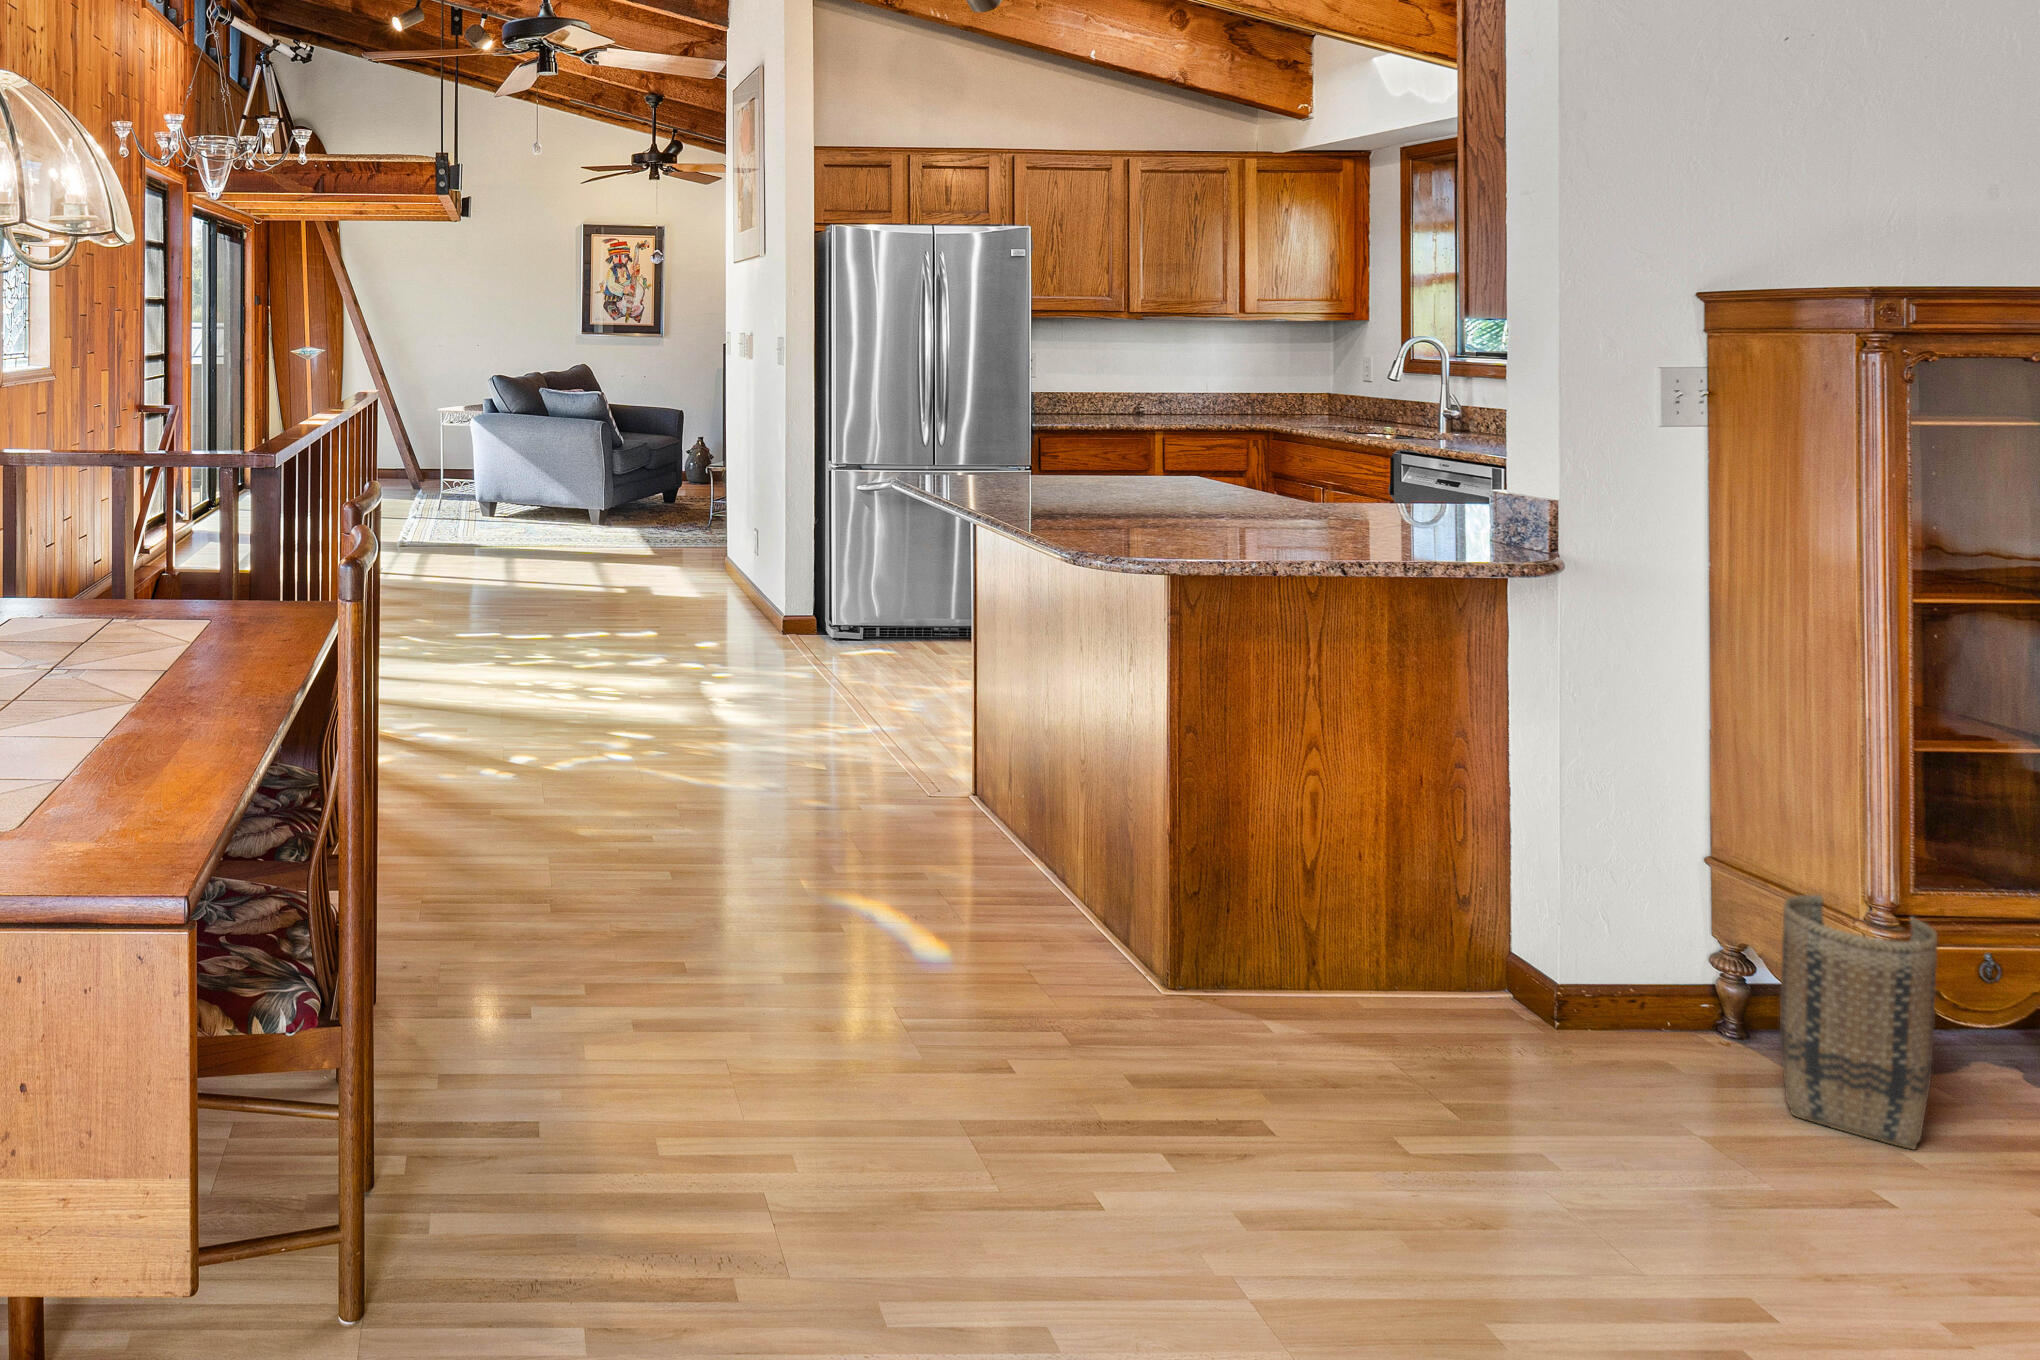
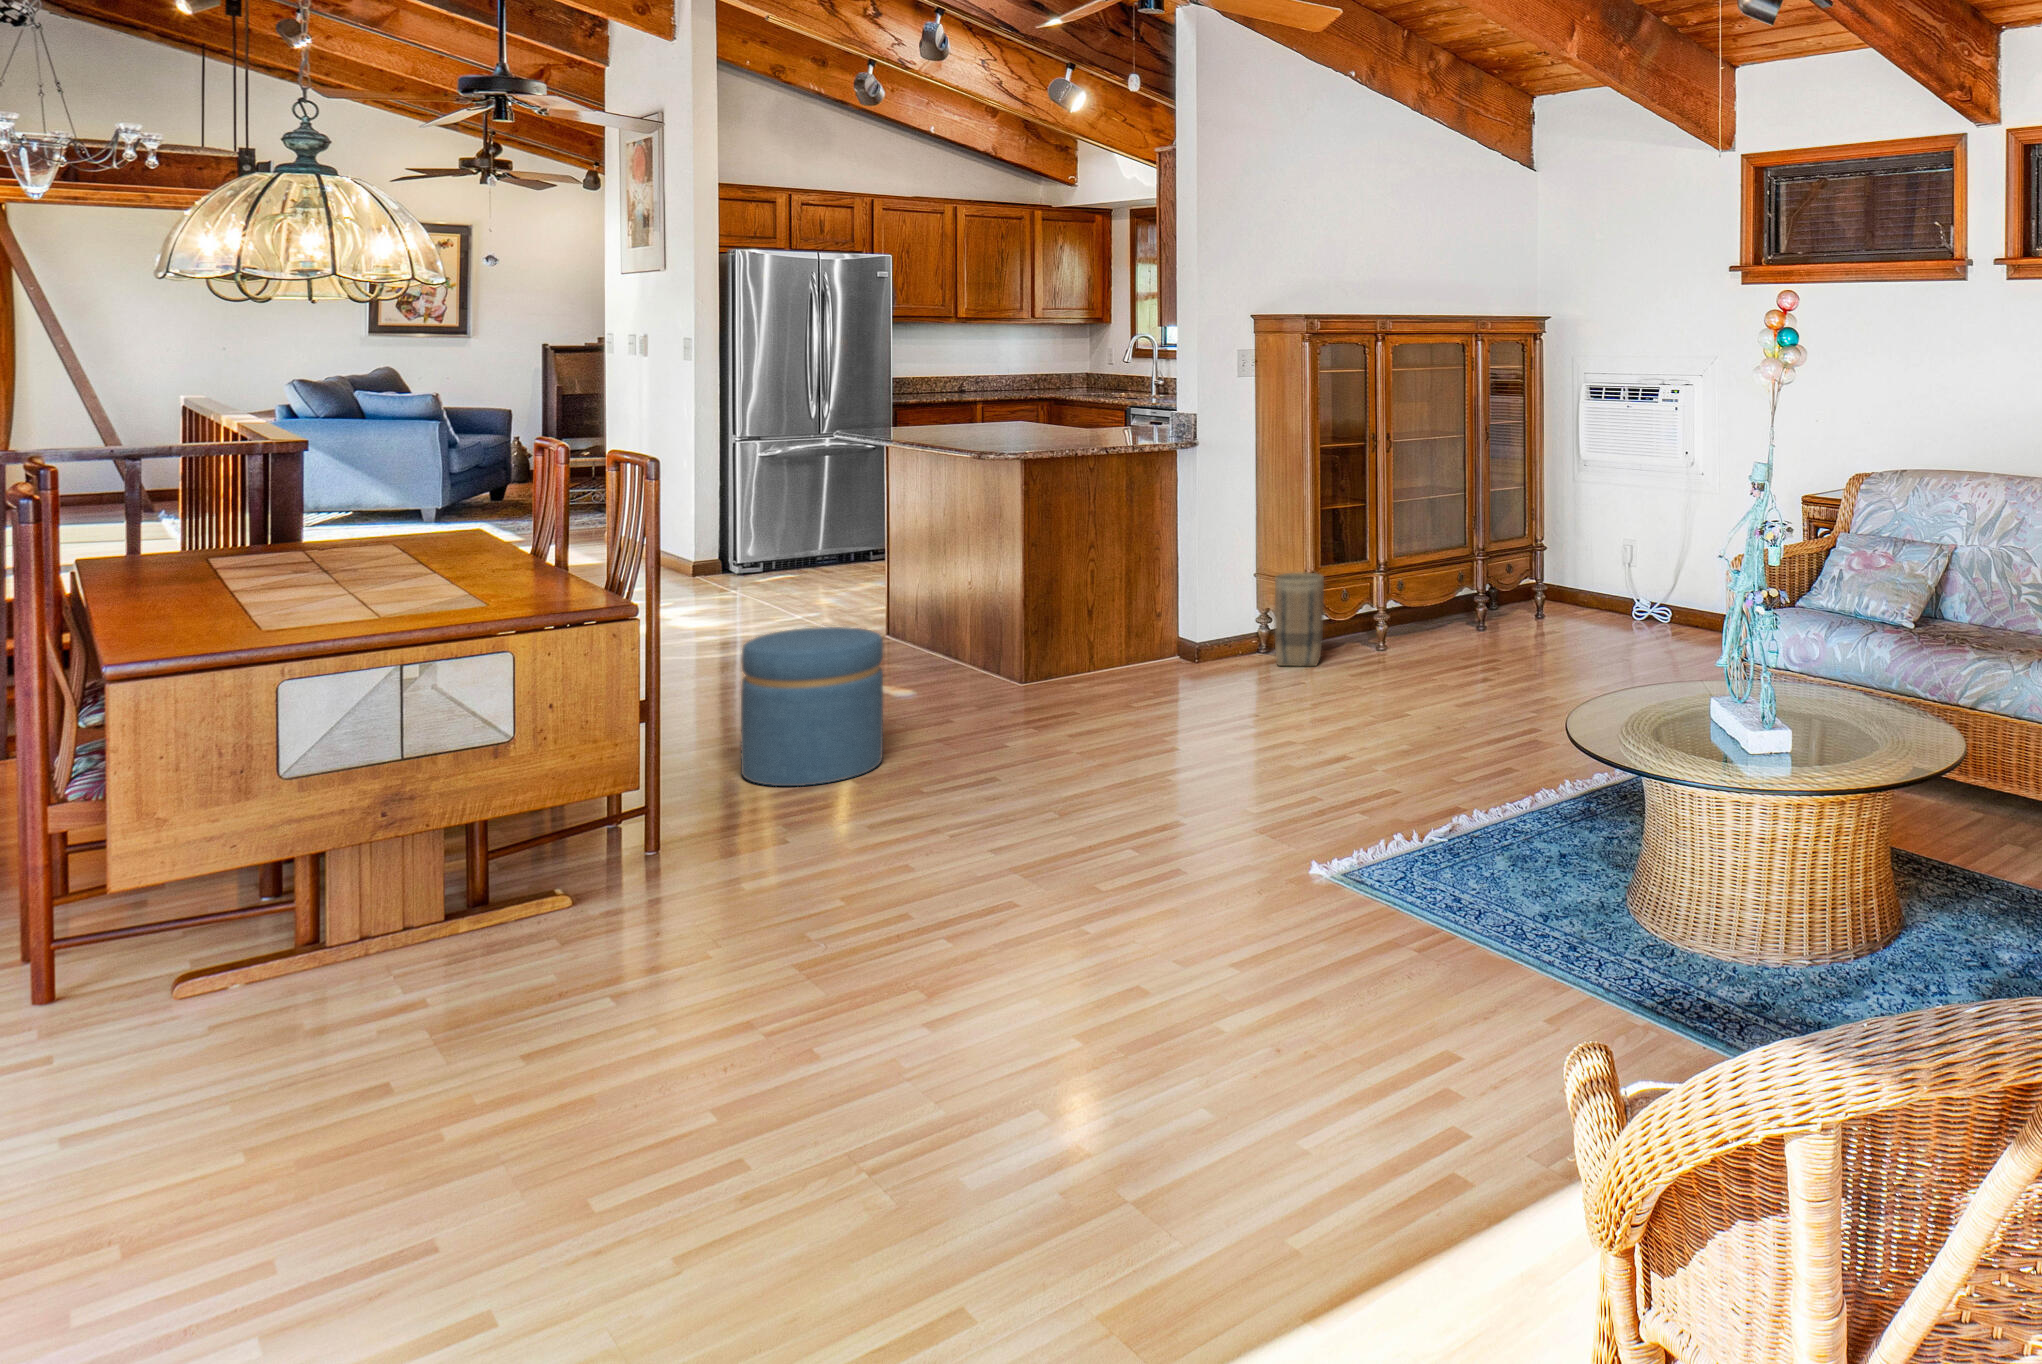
ottoman: none [619,897,866,1259] -> present [741,627,883,786]

